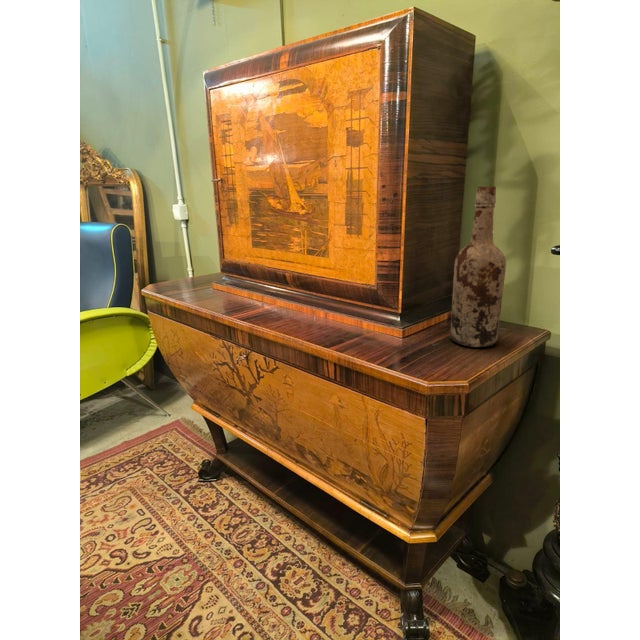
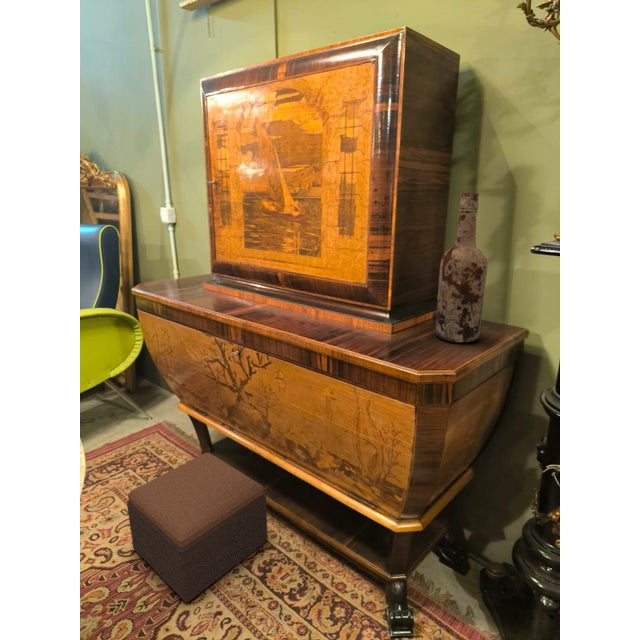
footstool: none [140,453,281,607] -> present [127,453,268,602]

